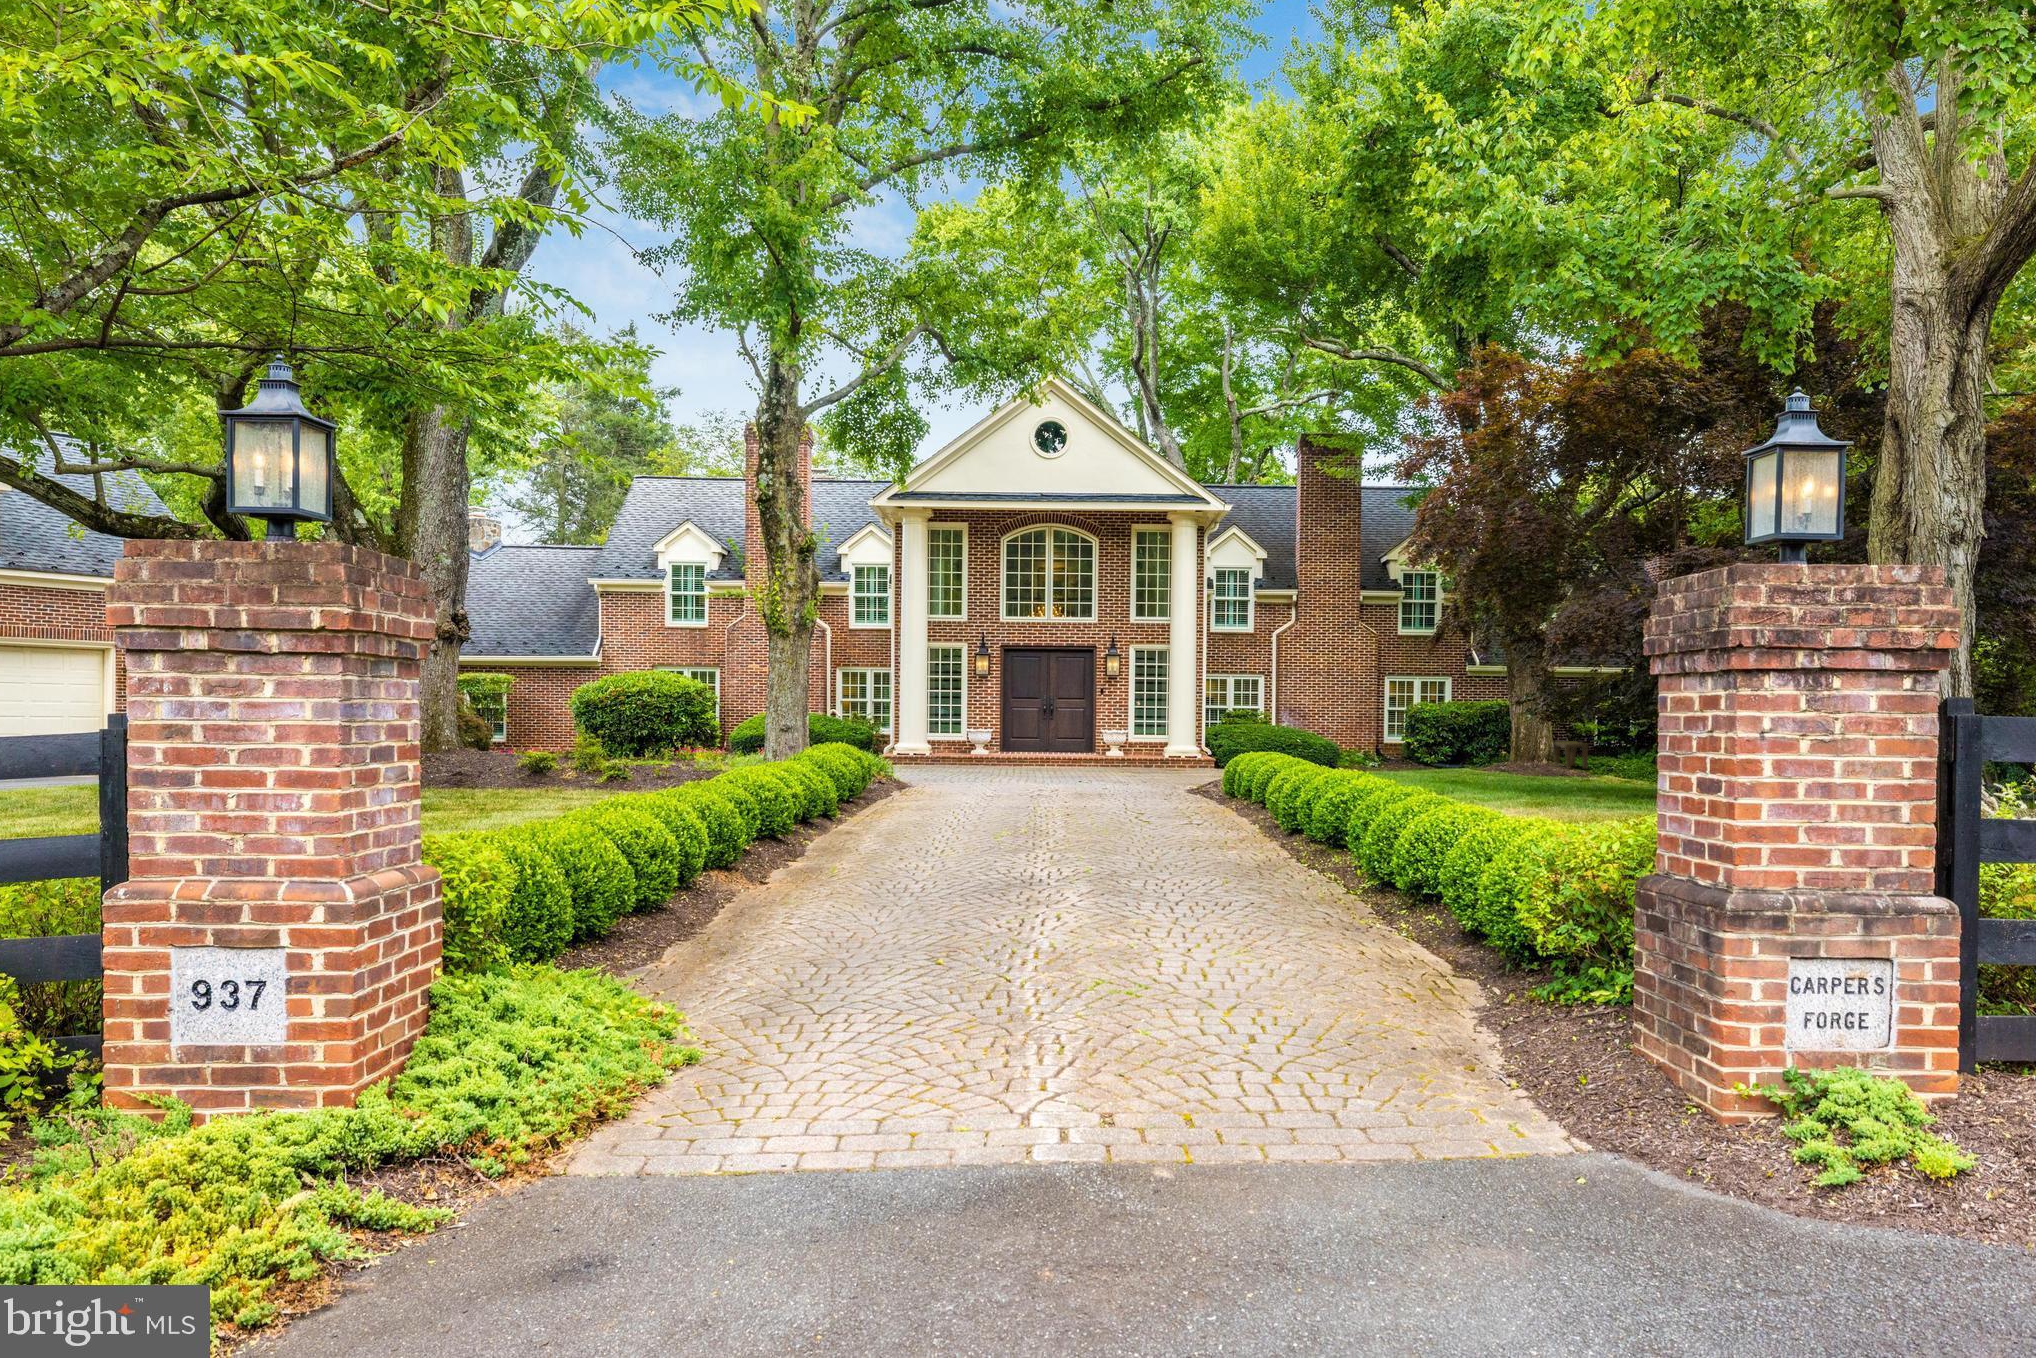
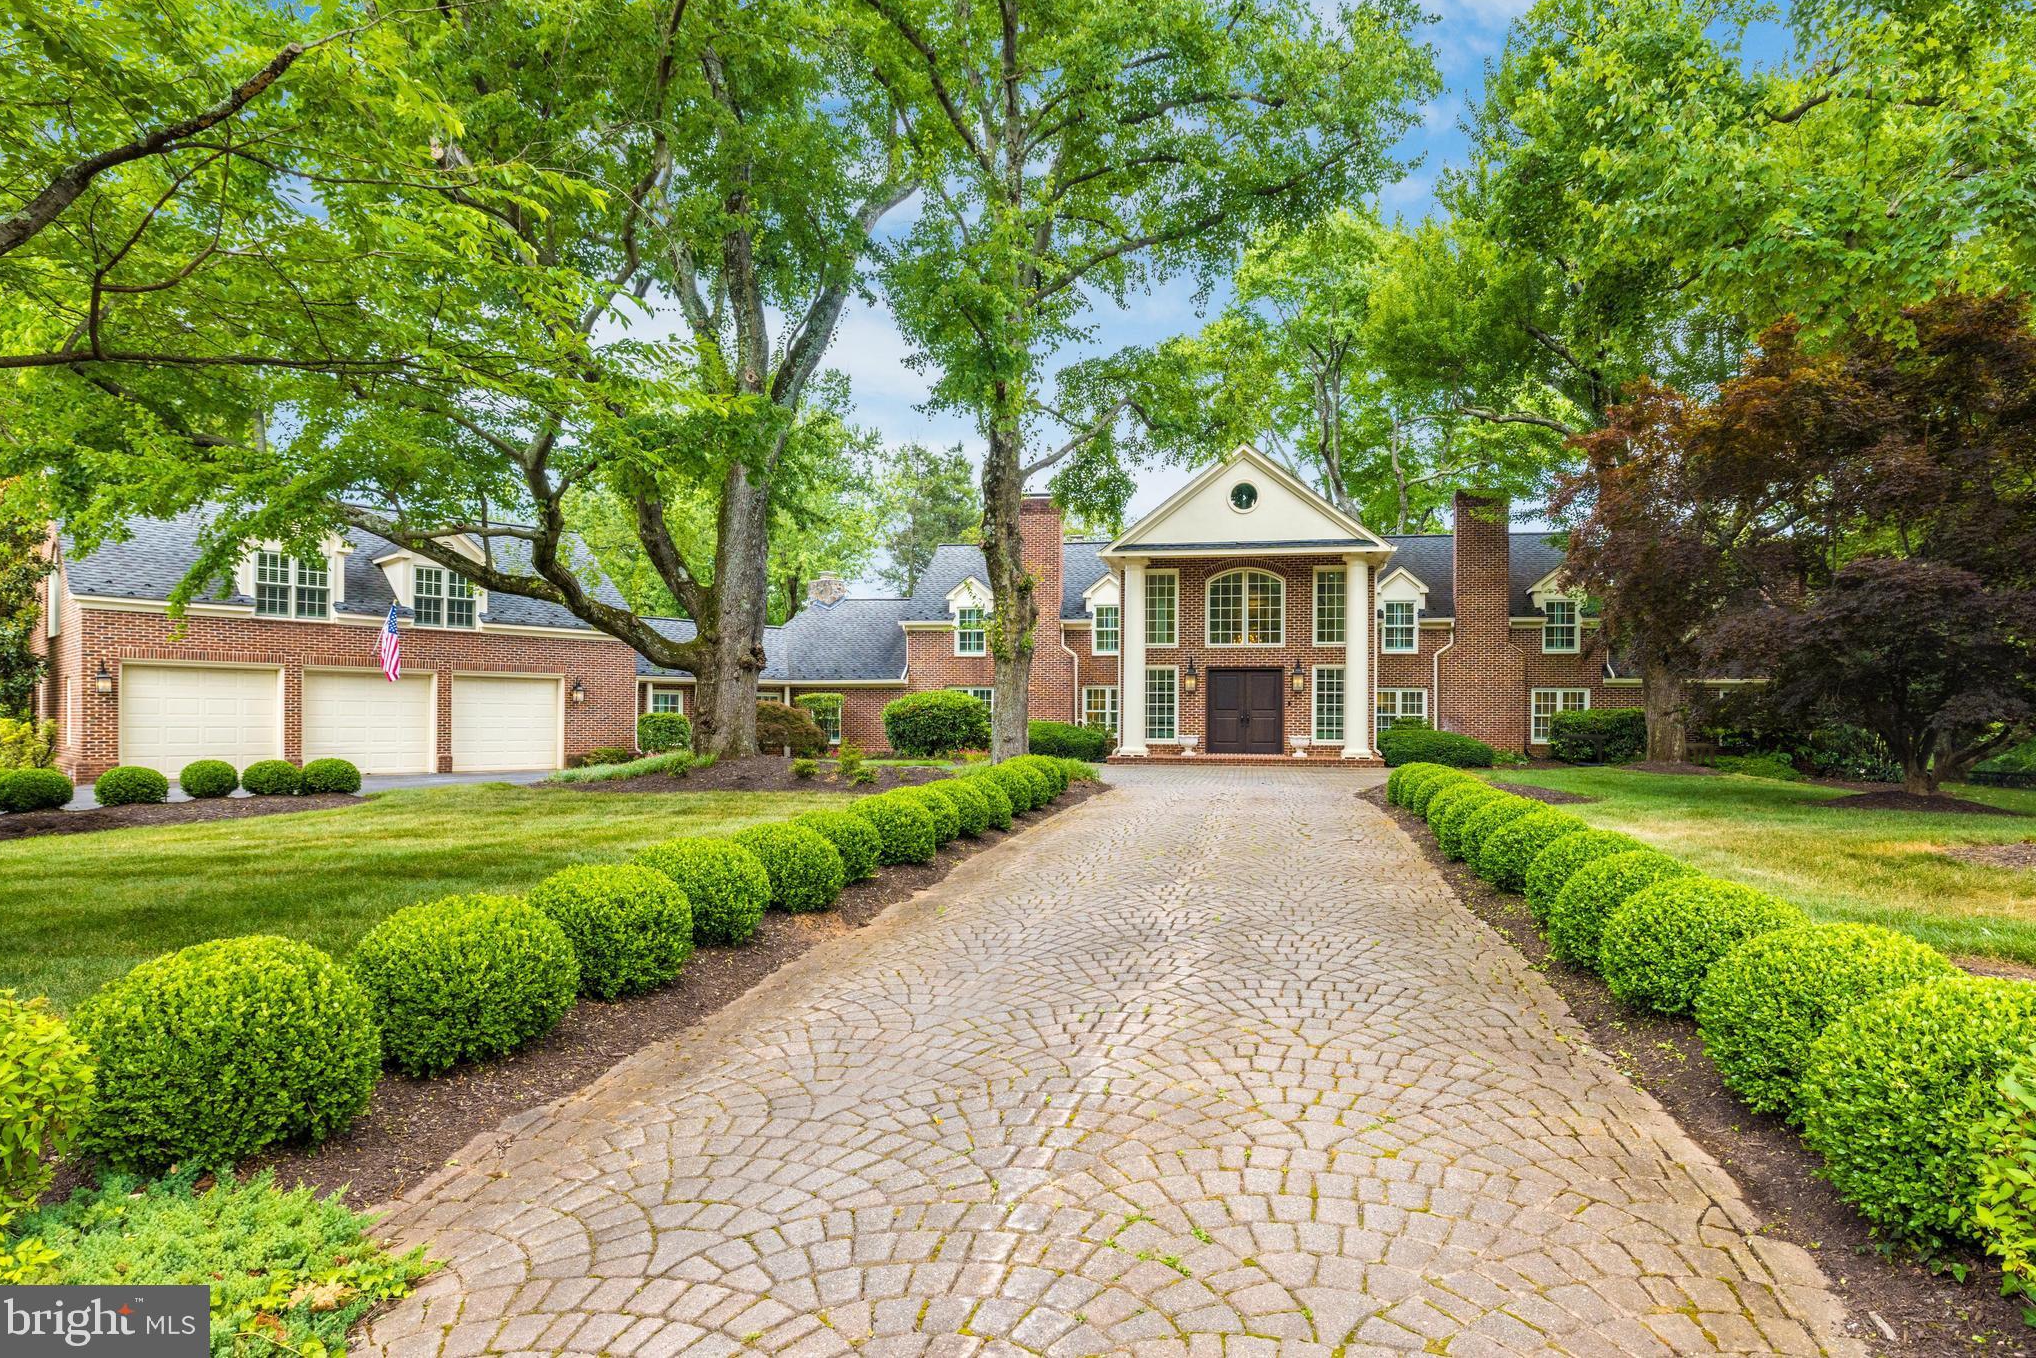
round table: none [1416,731,1470,763] -> present [1562,734,1607,761]

